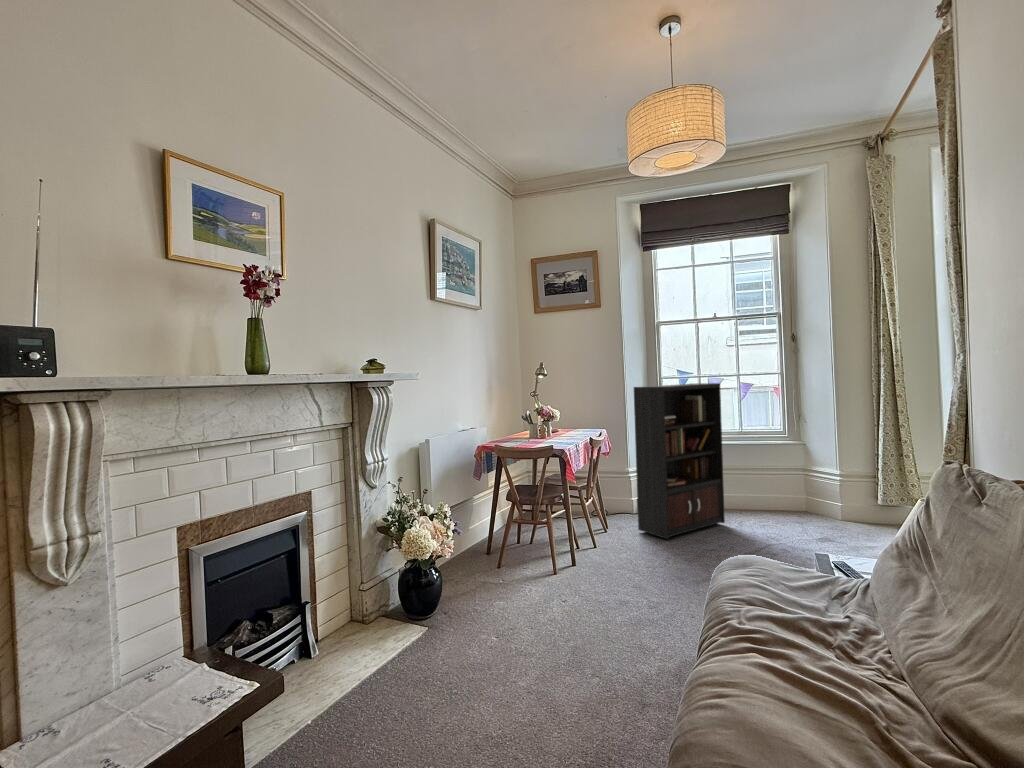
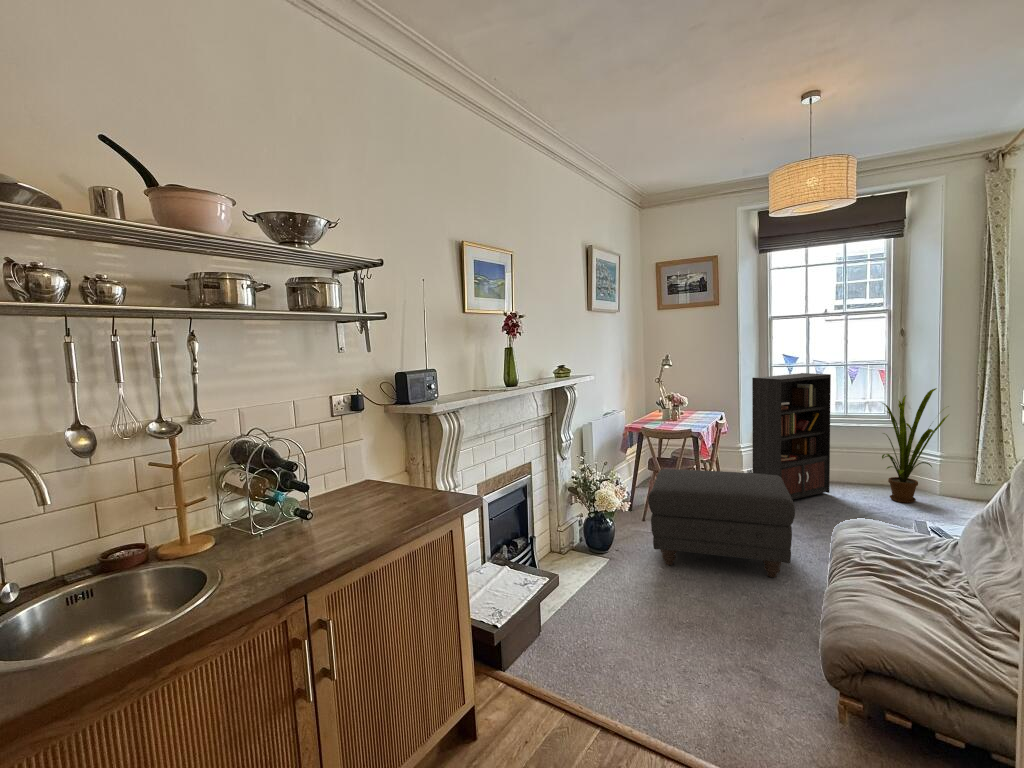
house plant: none [772,398,847,532] -> present [882,388,948,503]
ottoman: none [478,499,665,643] -> present [648,469,795,577]

